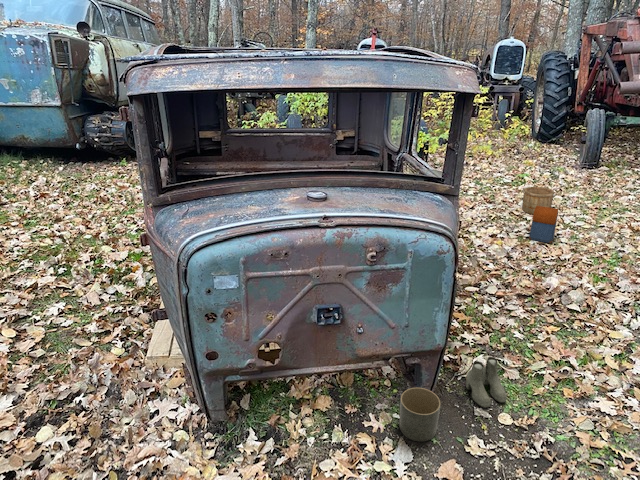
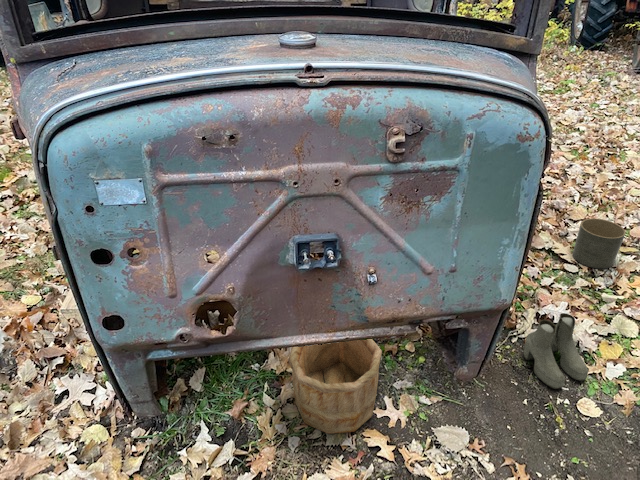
wooden bucket: present [522,186,554,214] -> present [288,339,382,434]
backpack: present [529,206,559,243] -> none [585,109,629,159]
planter: present [399,388,440,442] -> present [573,218,625,269]

